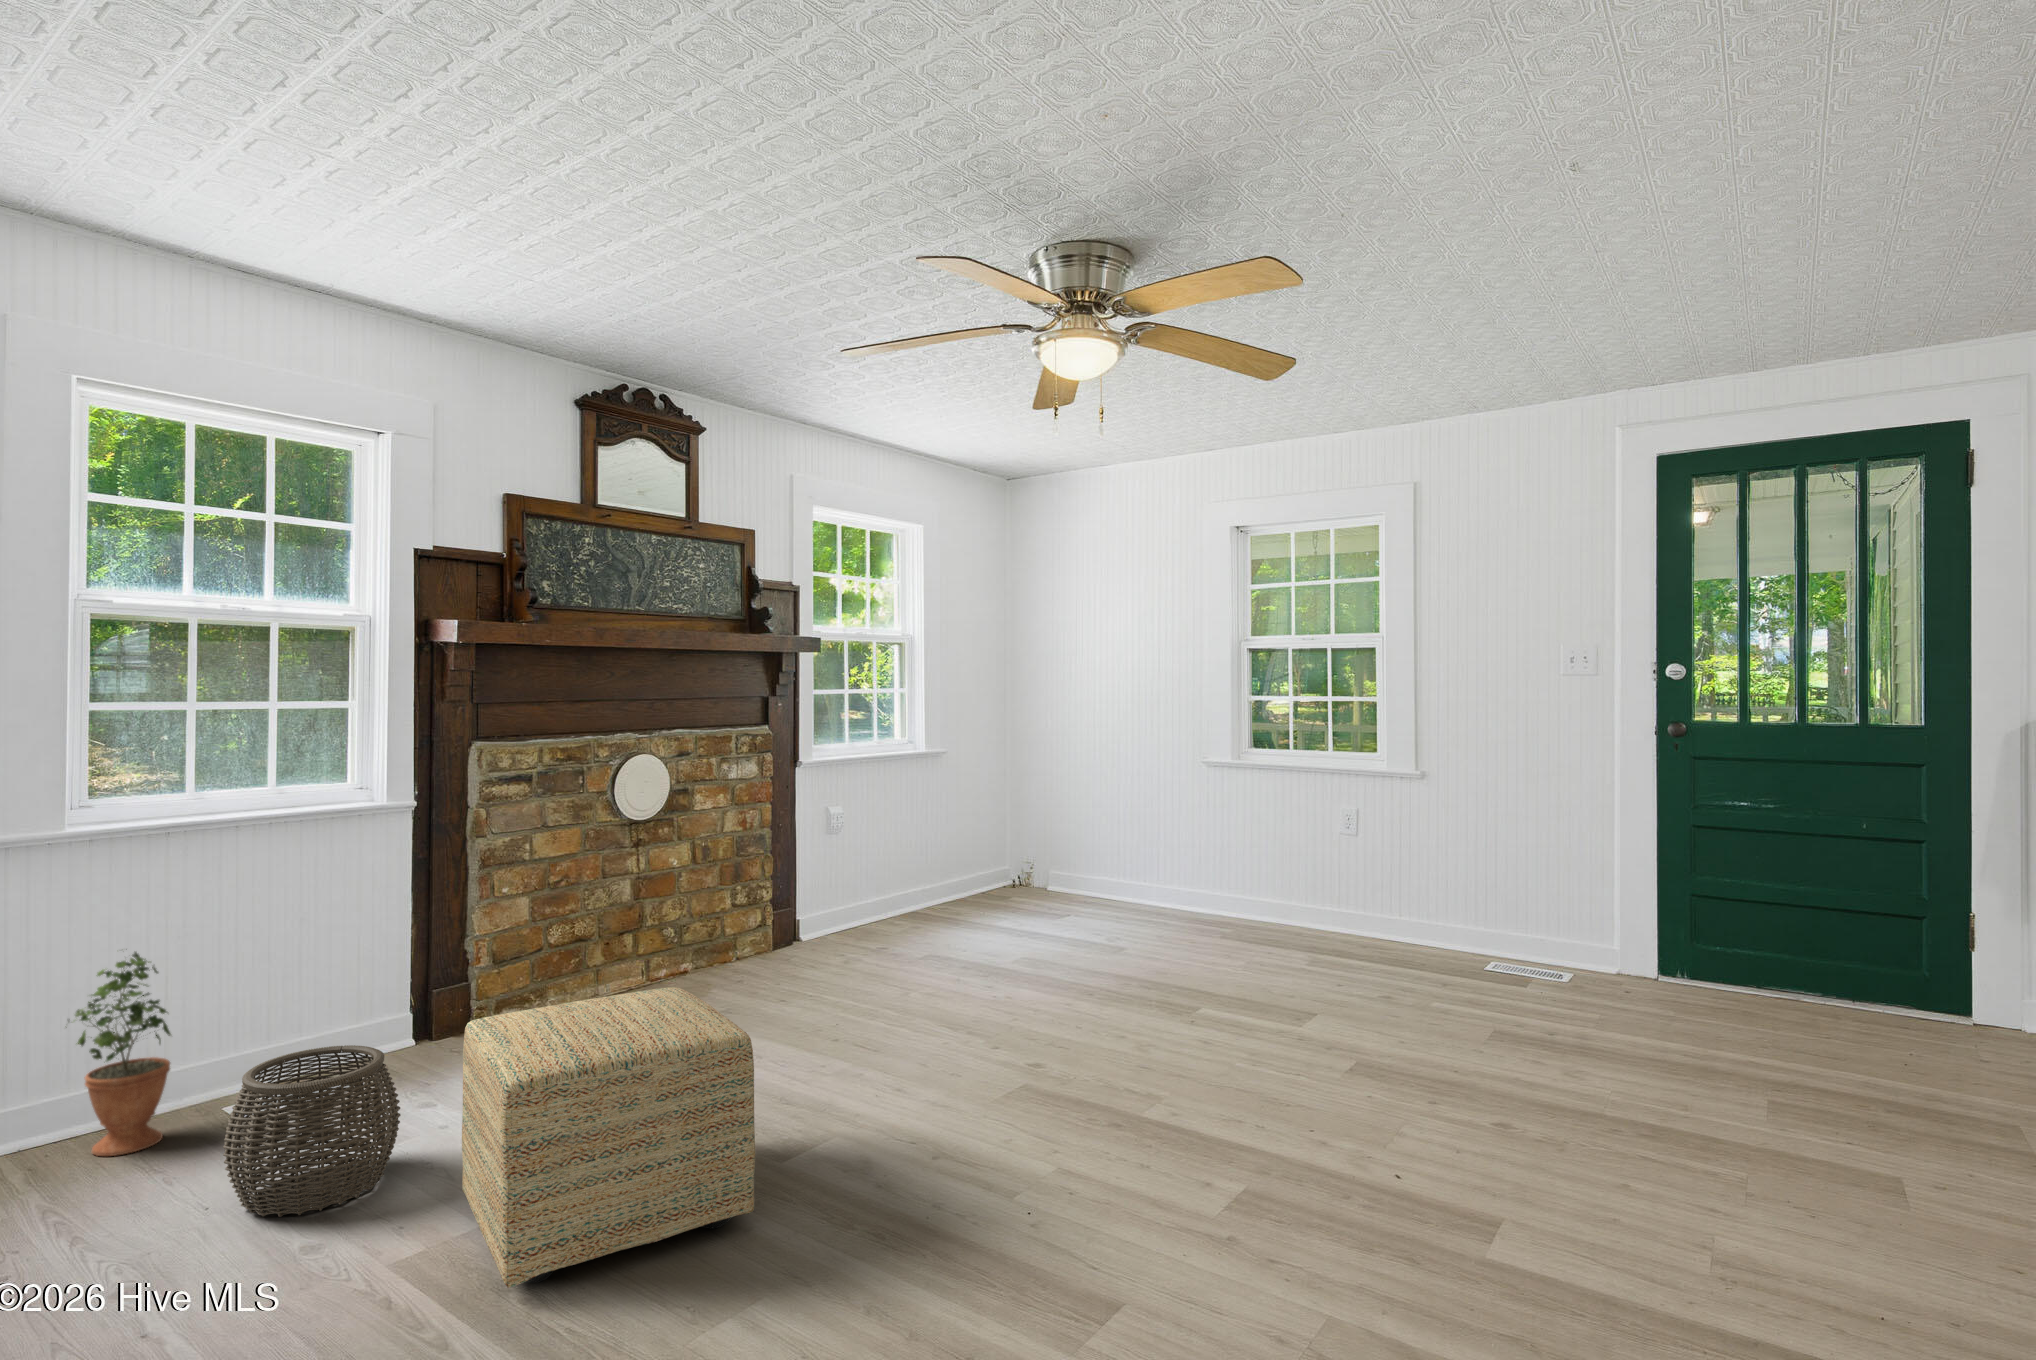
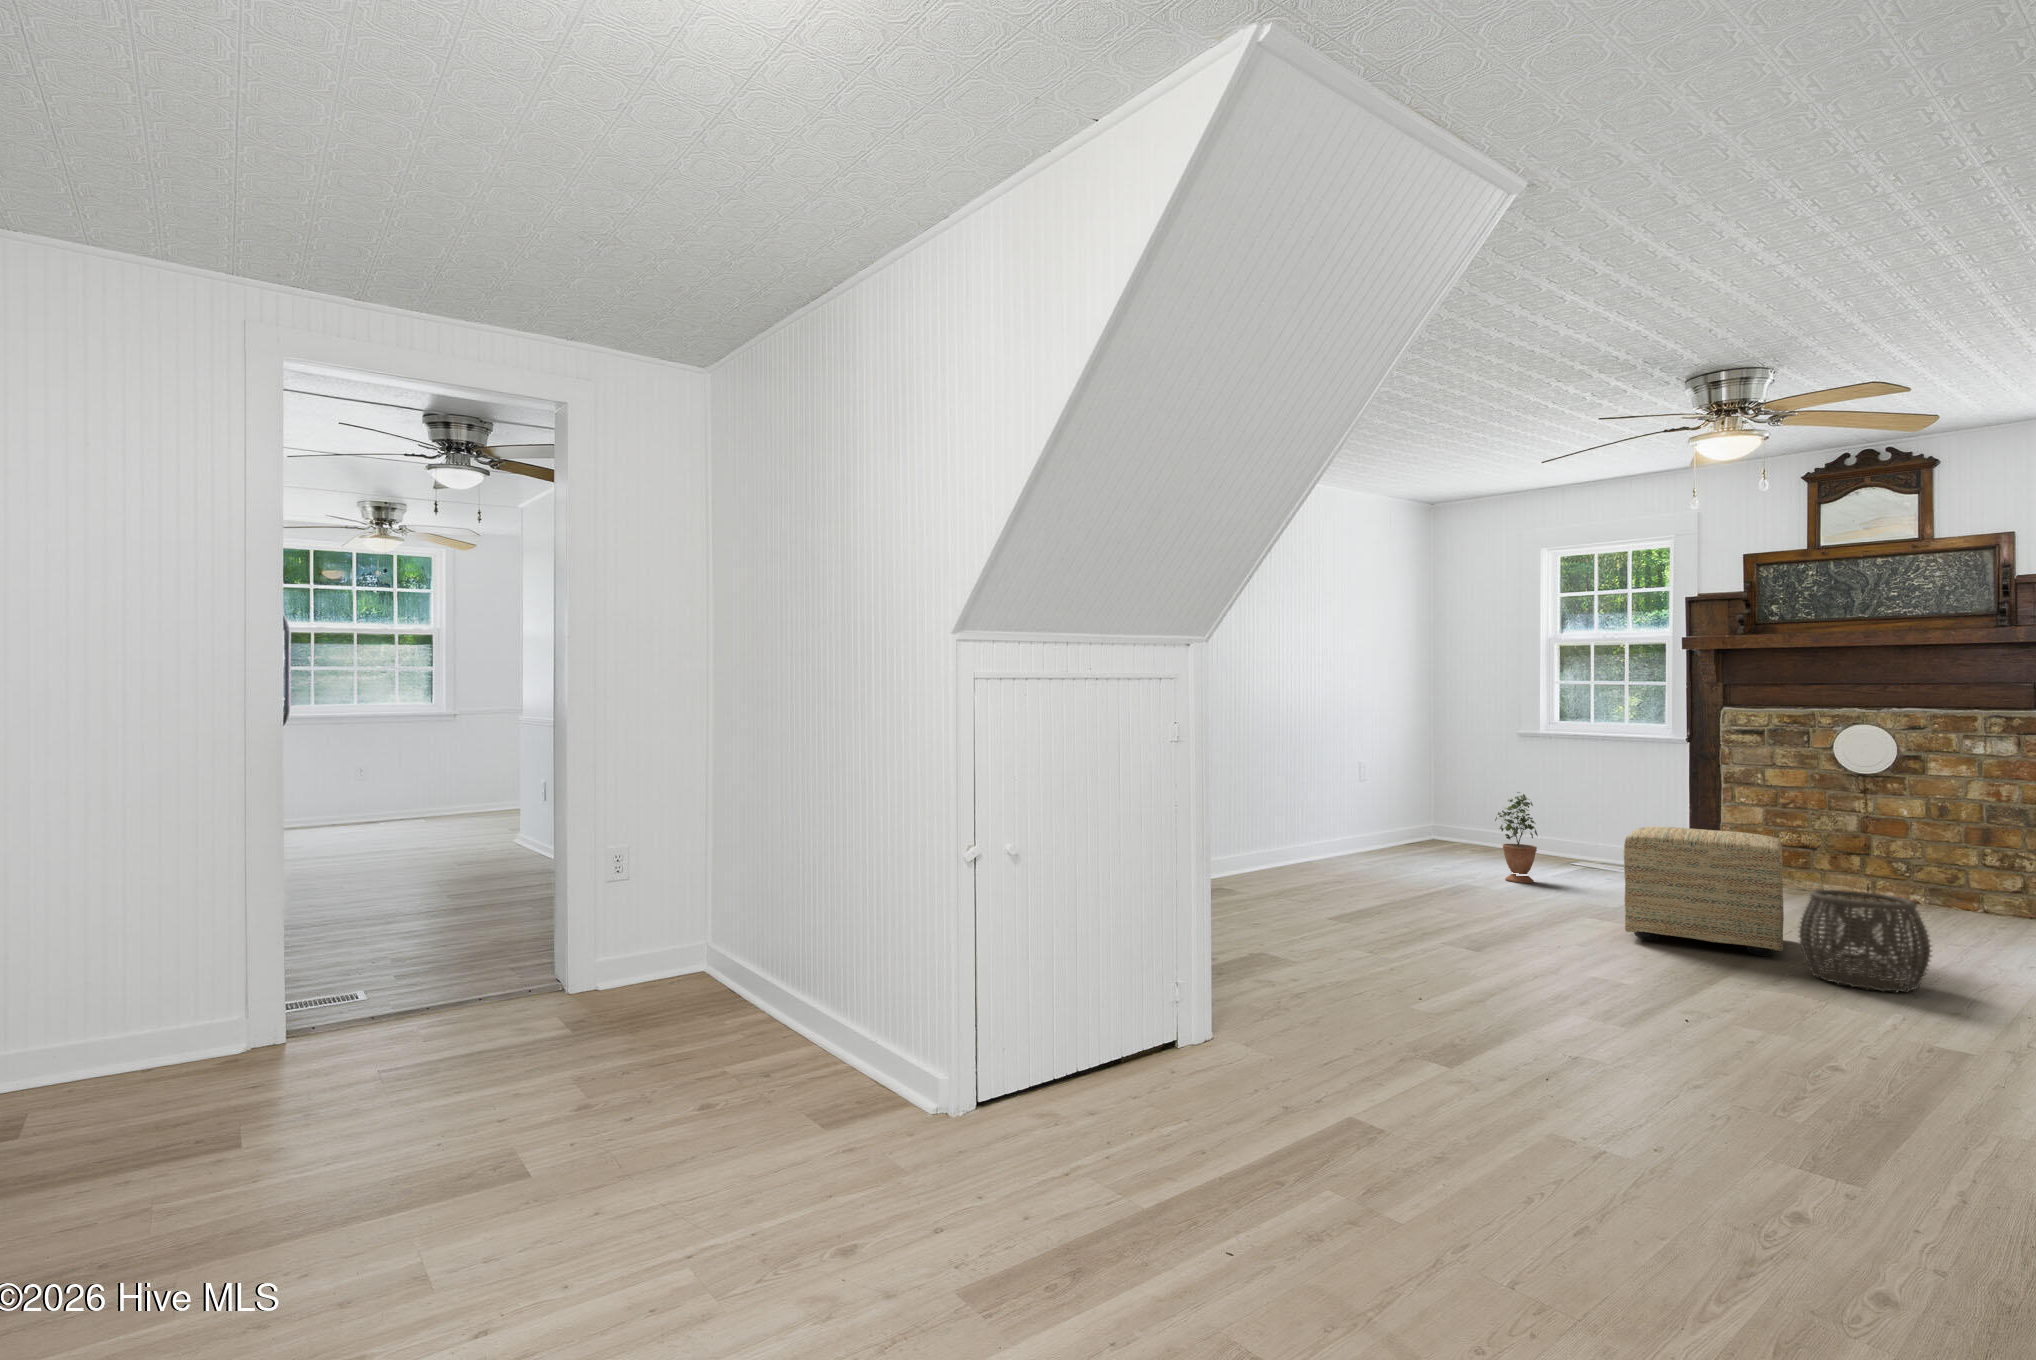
woven basket: present [223,1045,401,1217] -> present [1799,890,1931,993]

